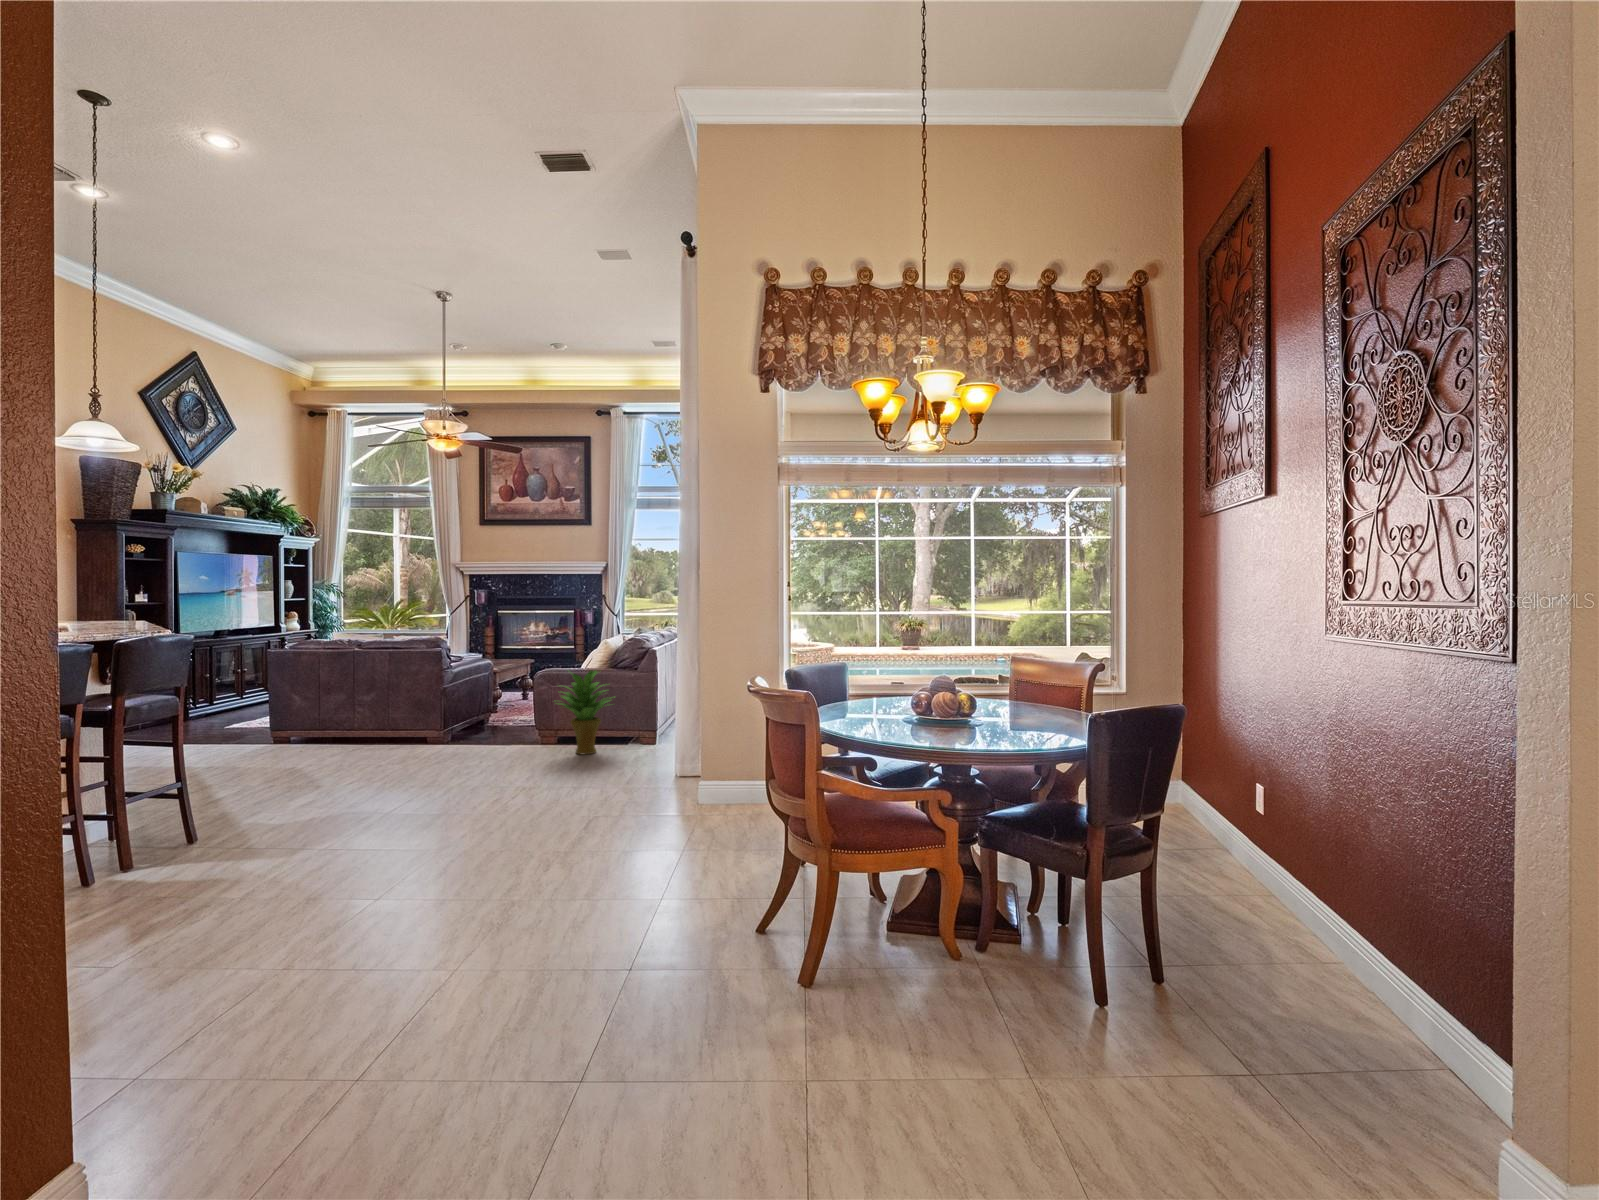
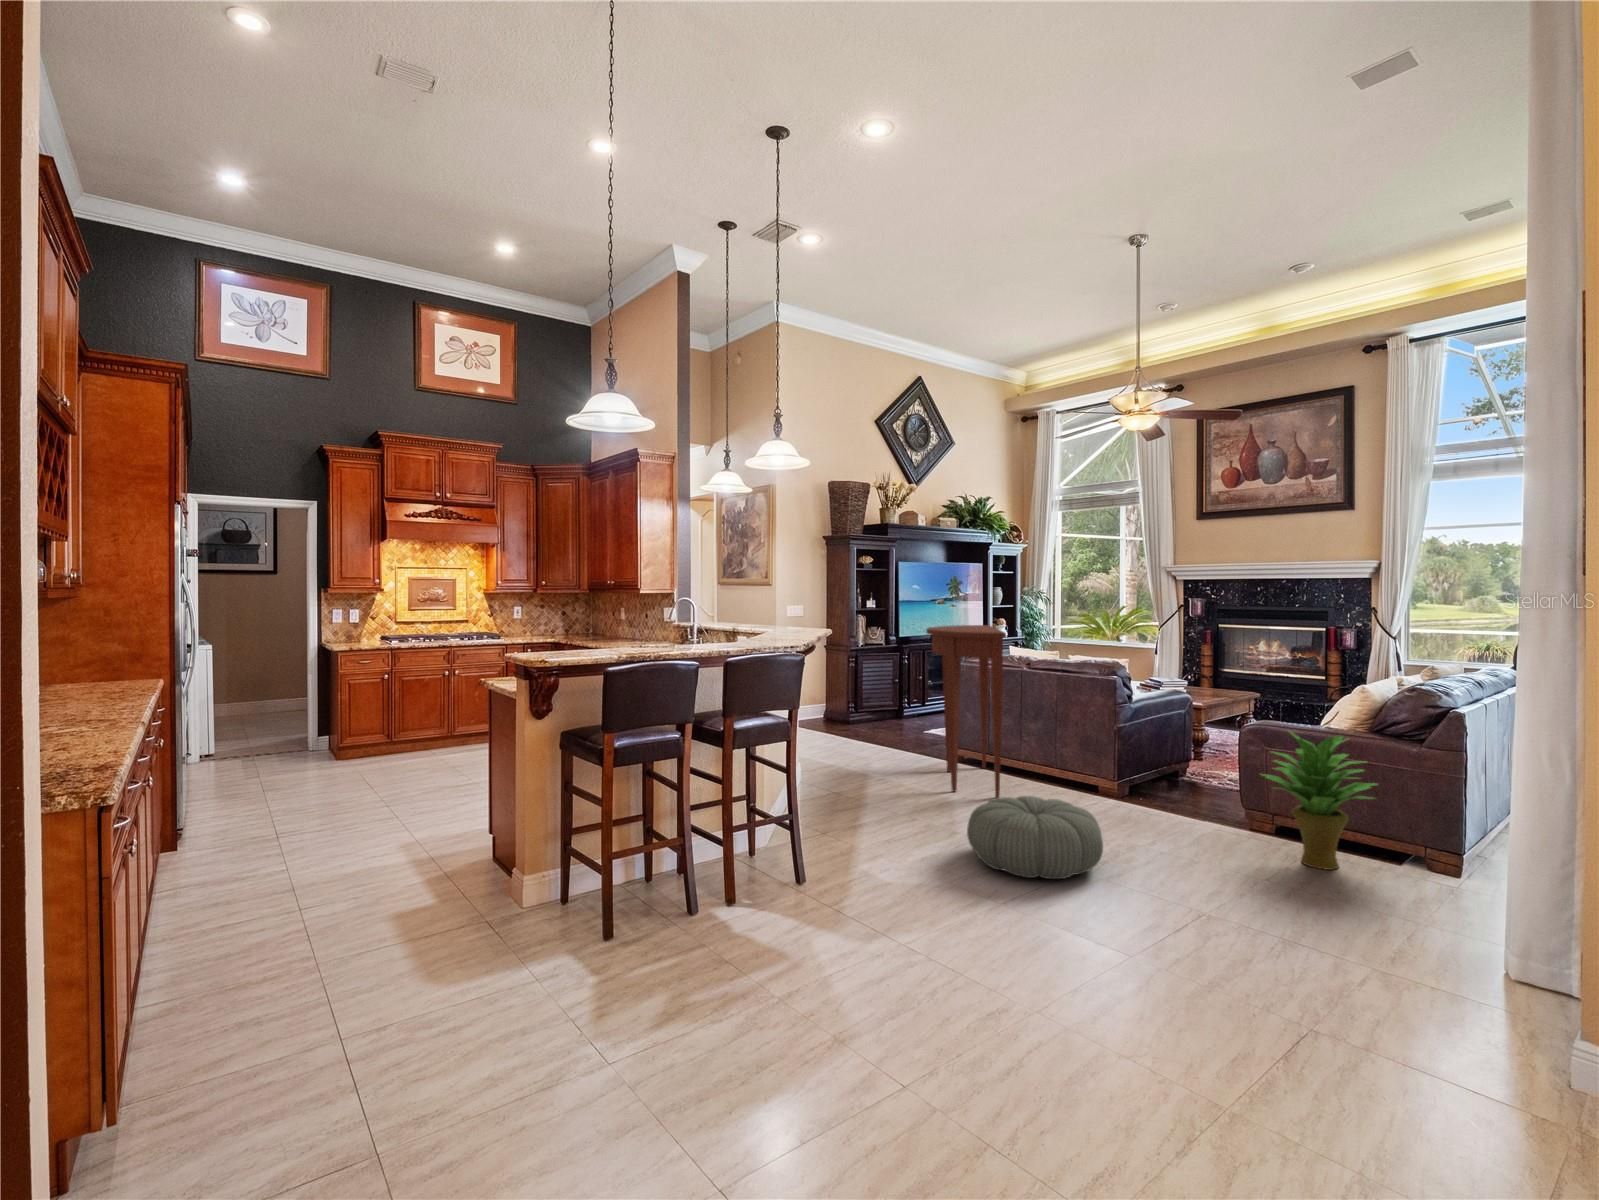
console table: none [260,612,352,762] -> present [926,625,1006,798]
pouf: none [344,739,456,796] -> present [967,796,1103,879]

